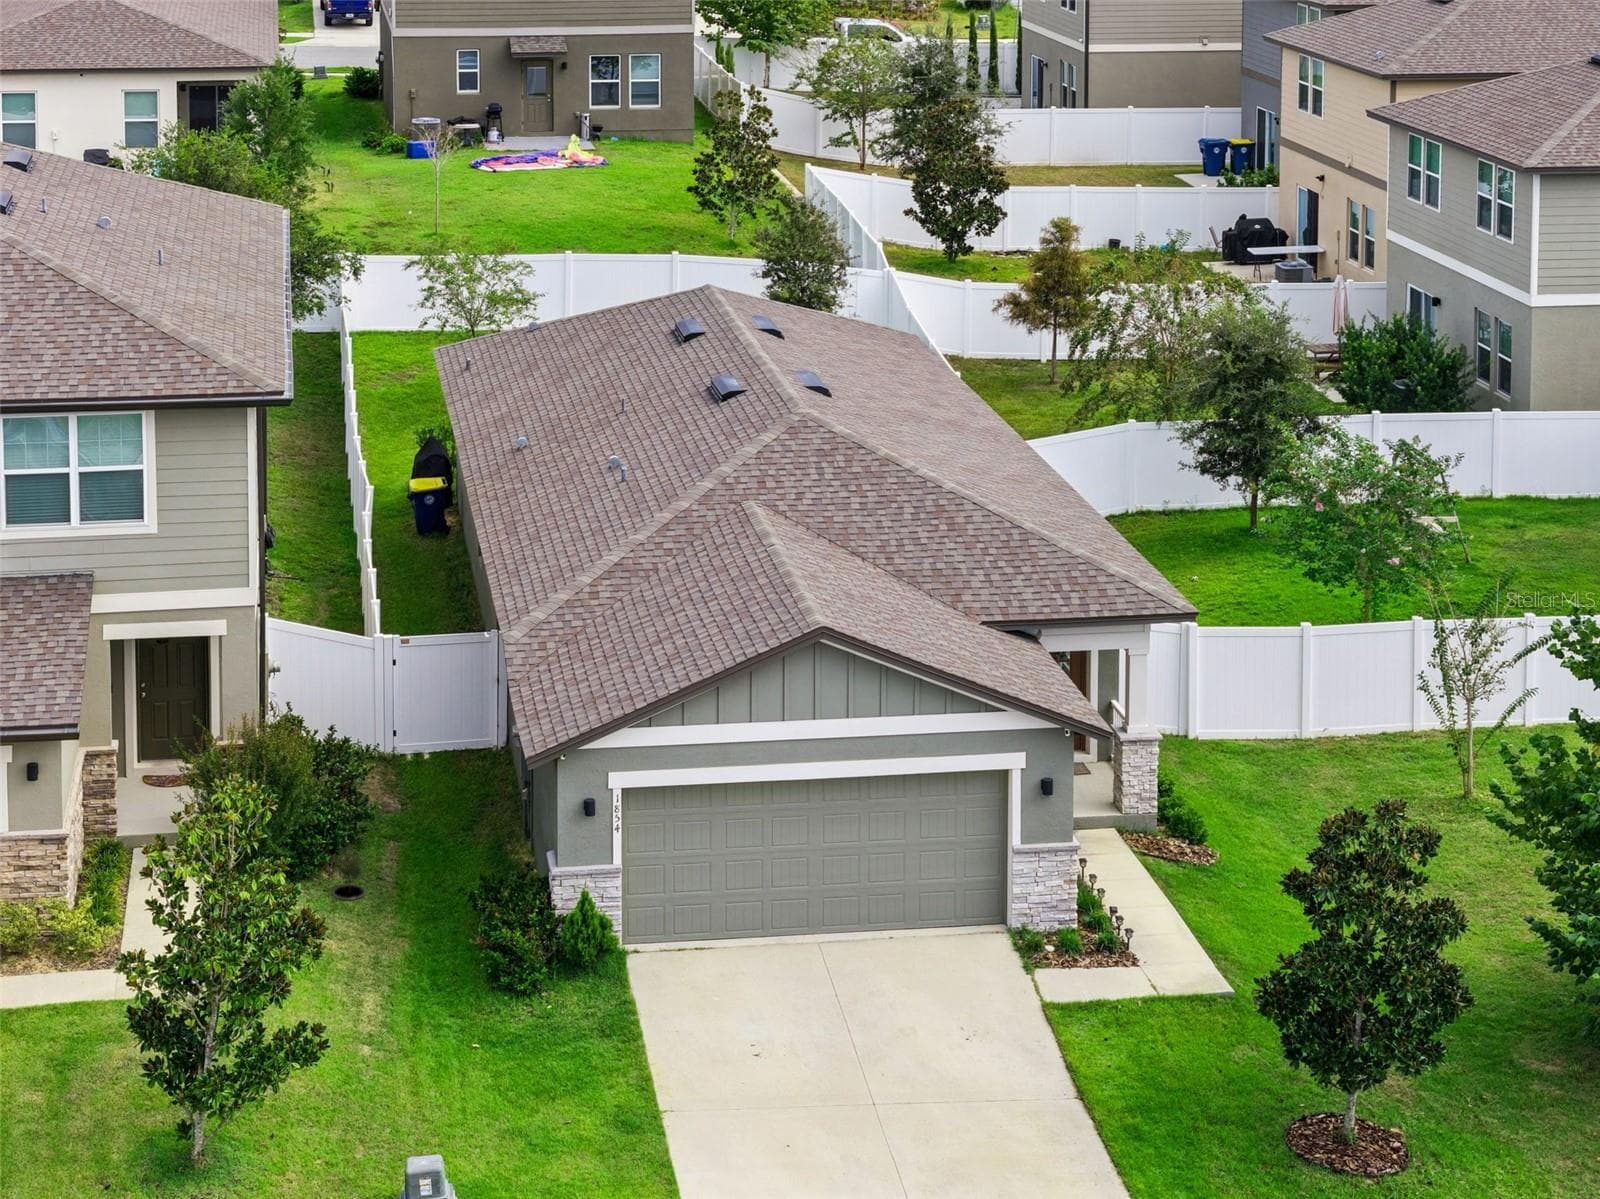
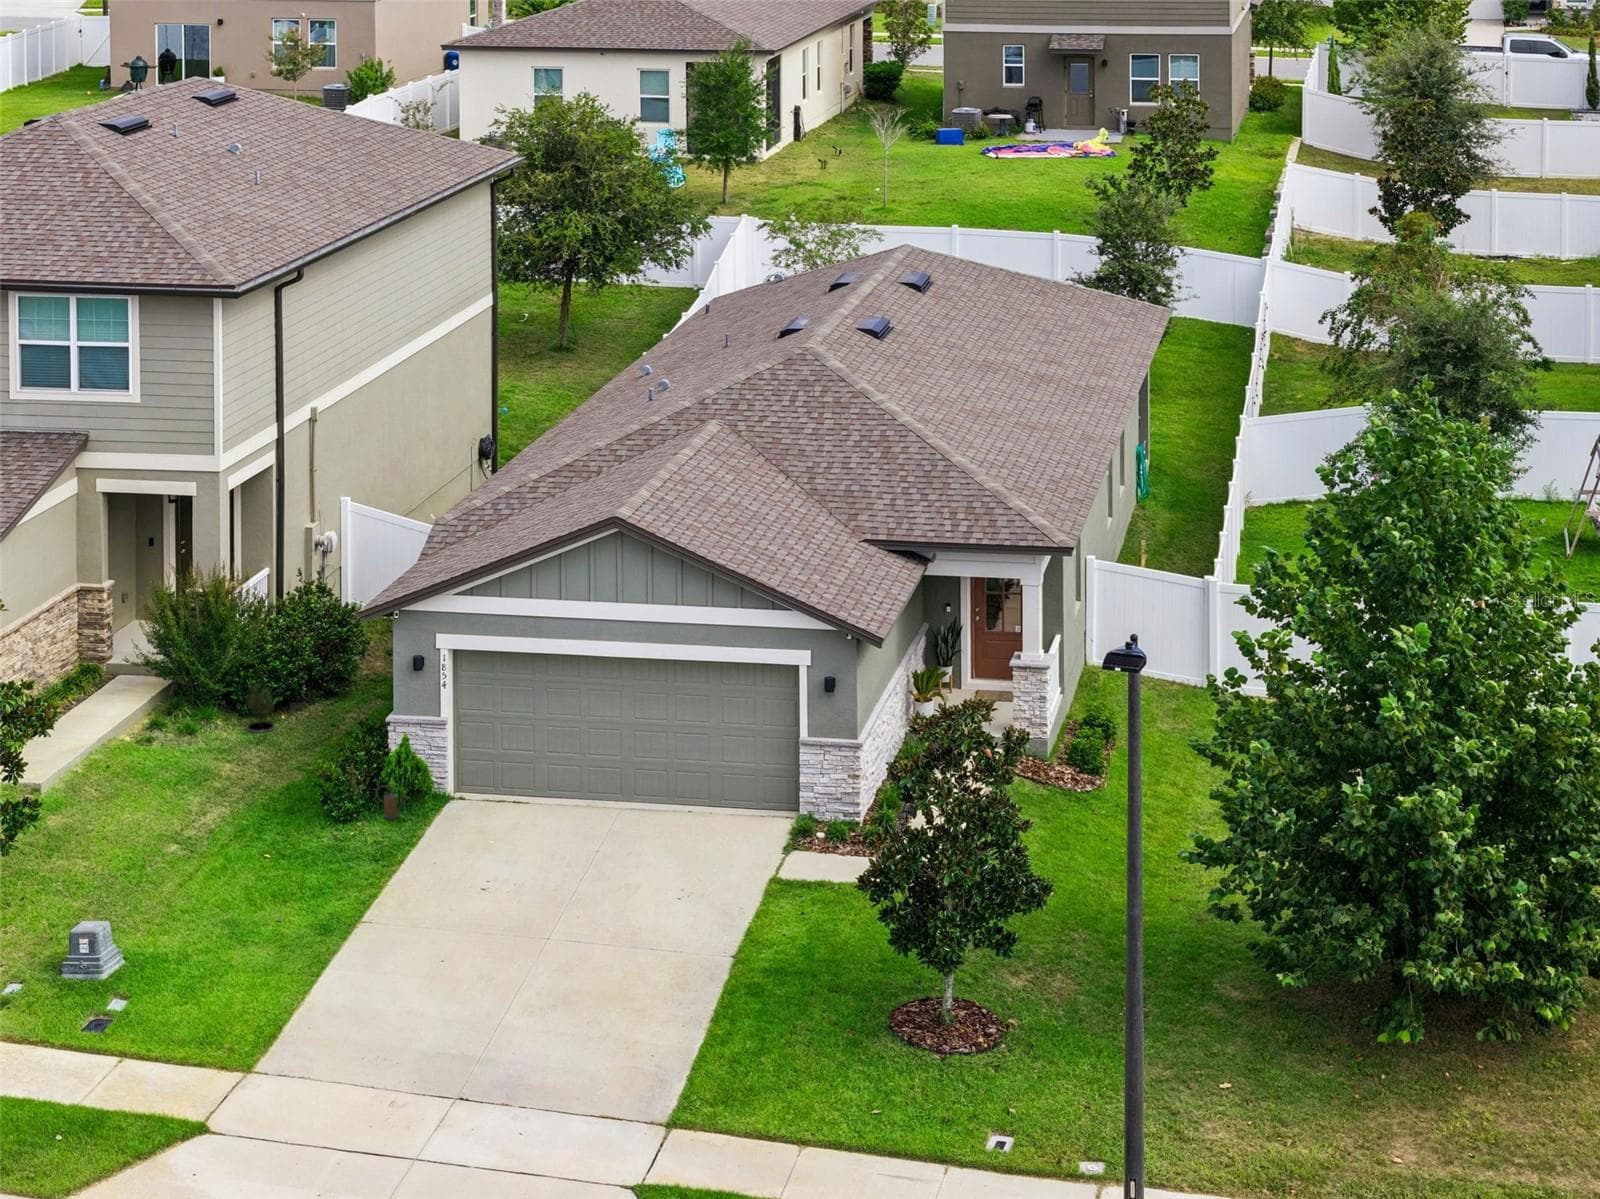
watering can: none [583,950,616,986] -> present [383,792,403,819]

